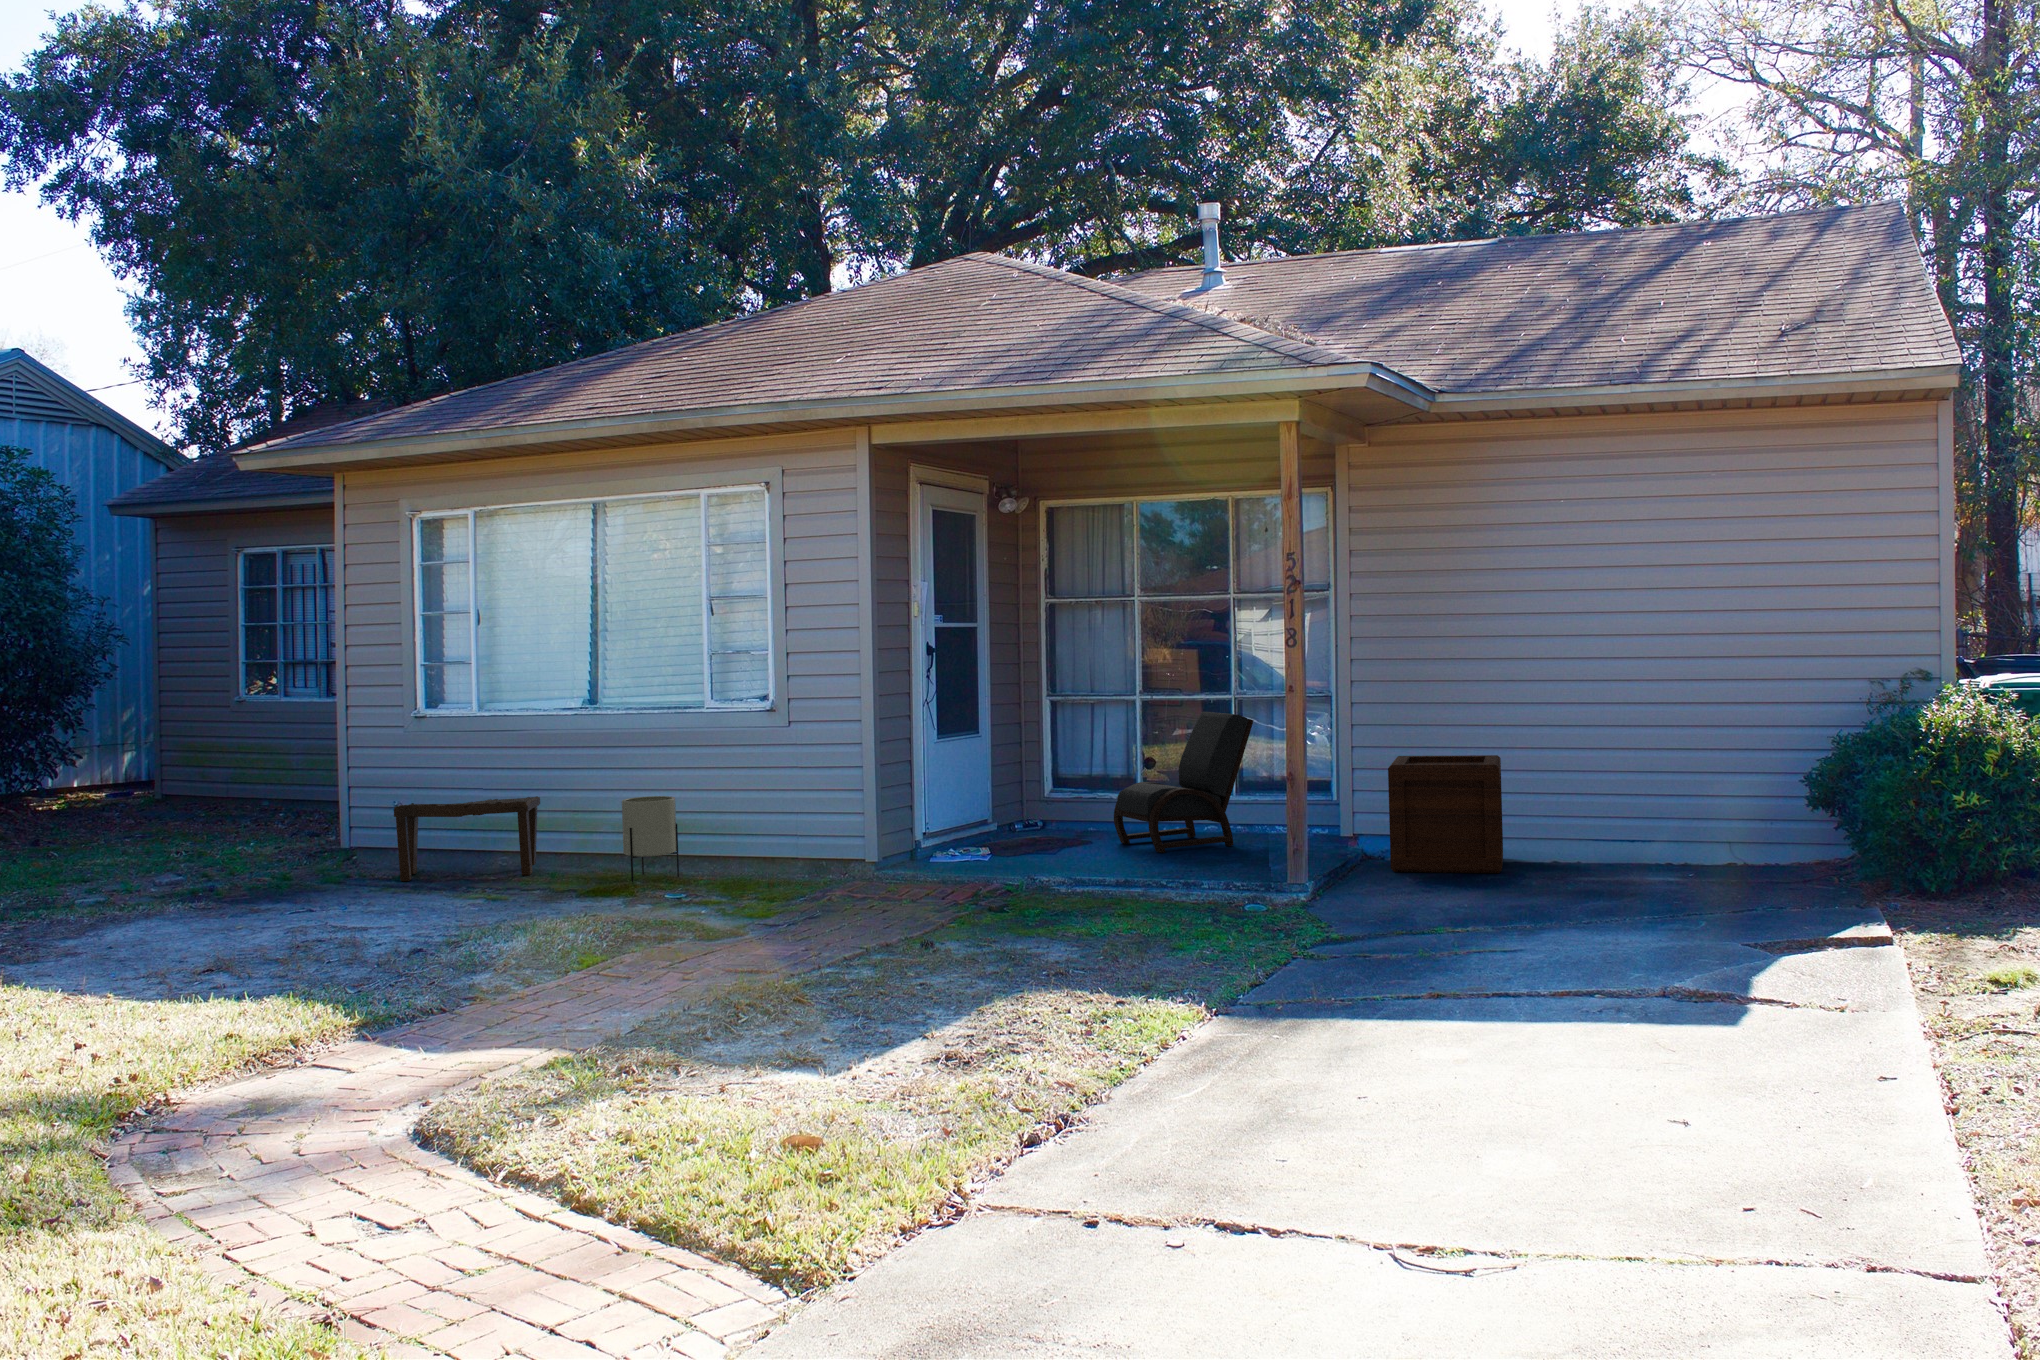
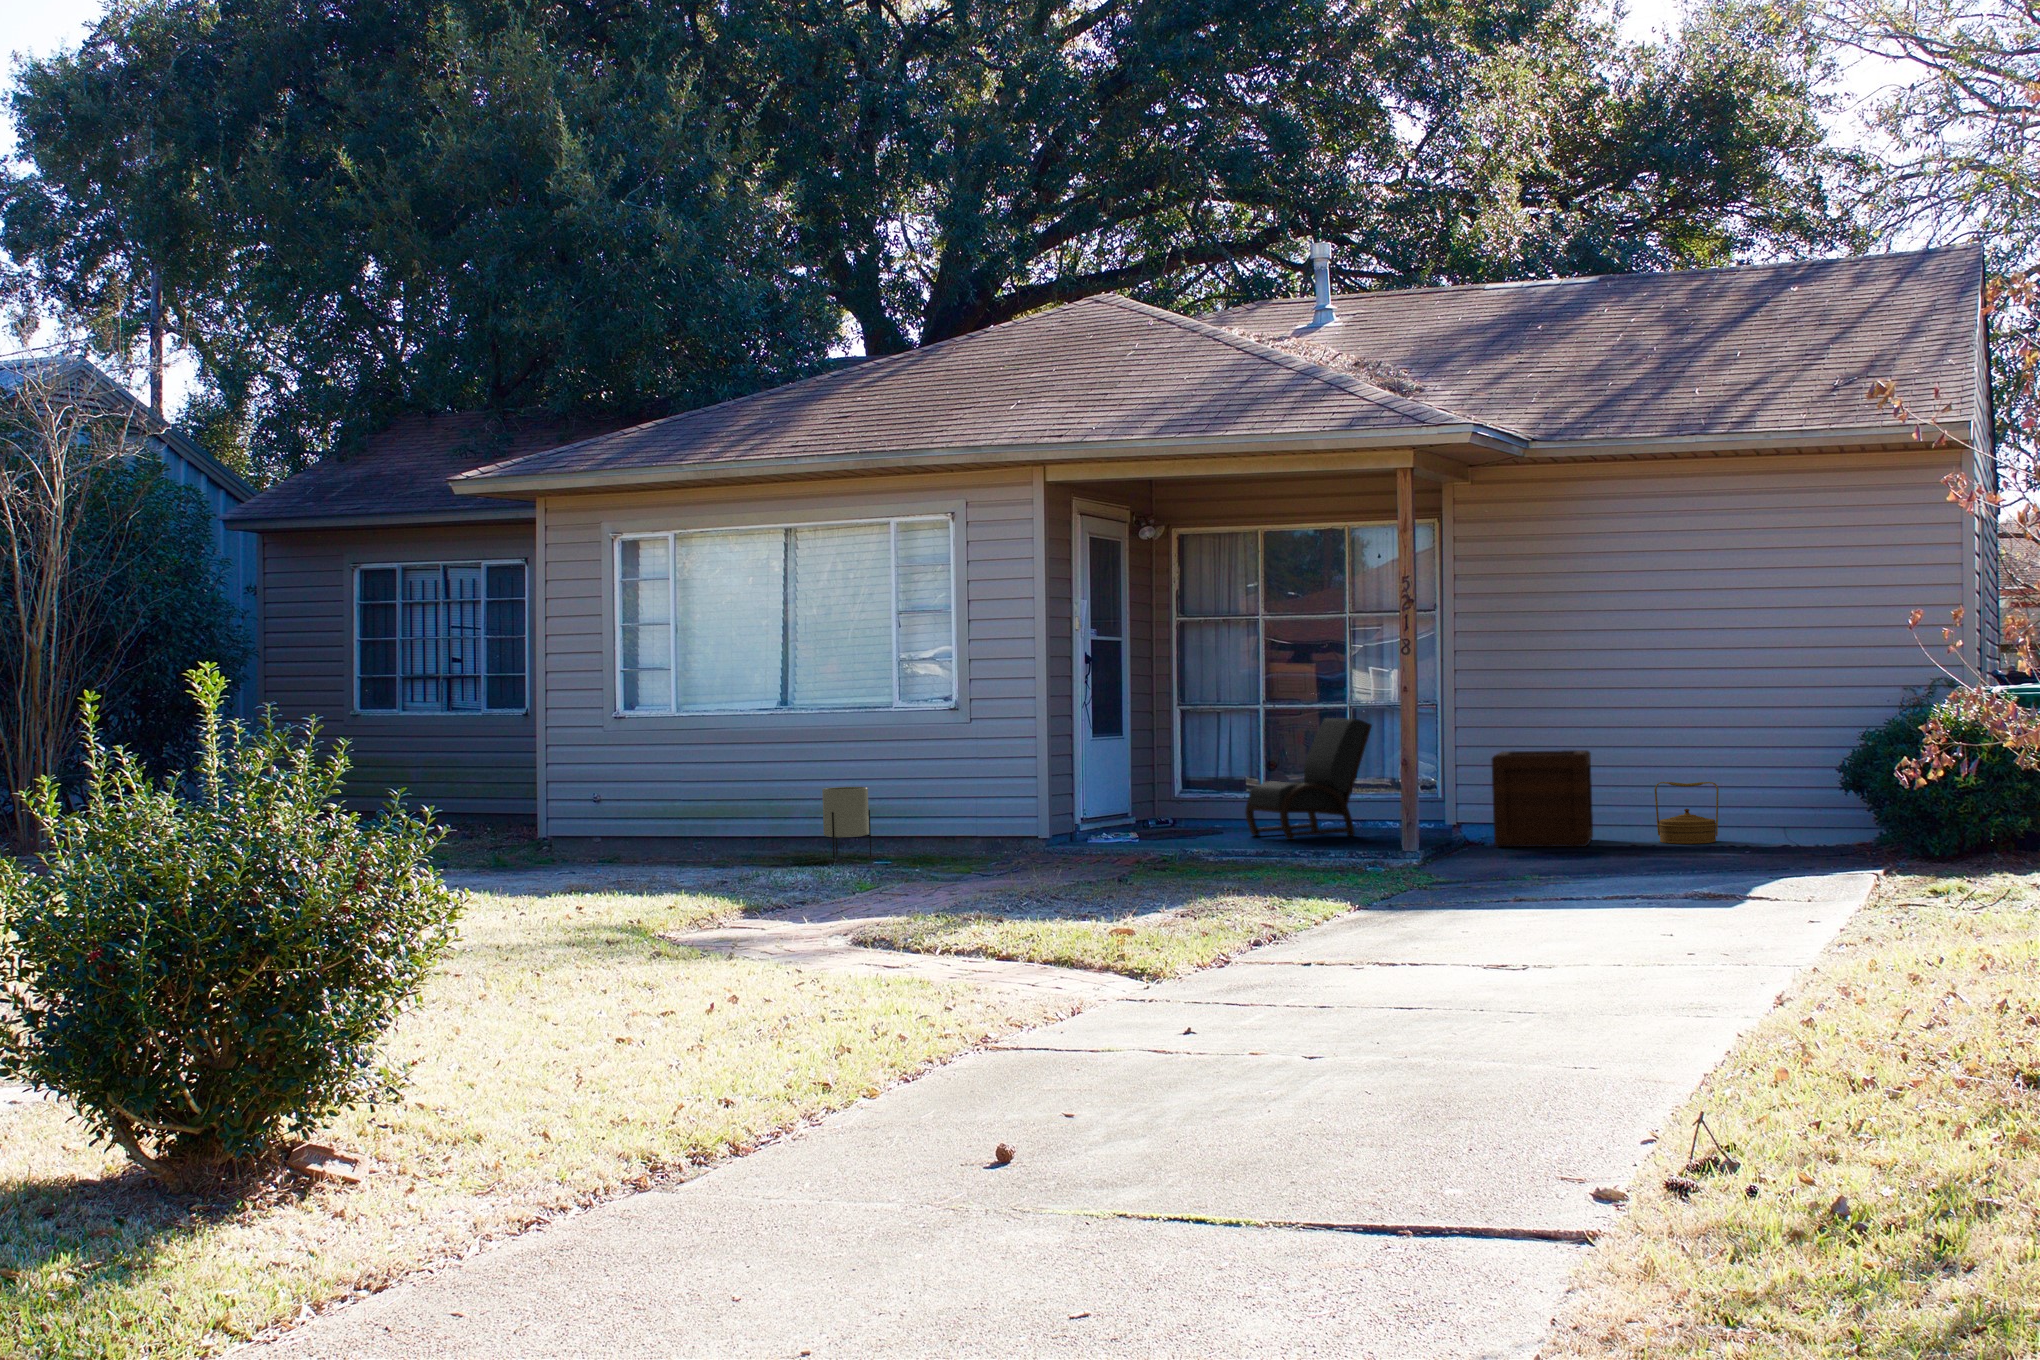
woven basket: none [1577,795,1652,870] -> present [1655,782,1719,844]
bench: present [394,796,540,882] -> none [619,790,736,861]

